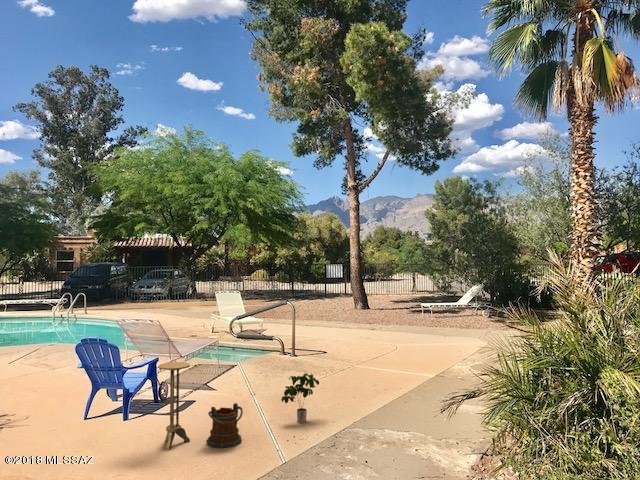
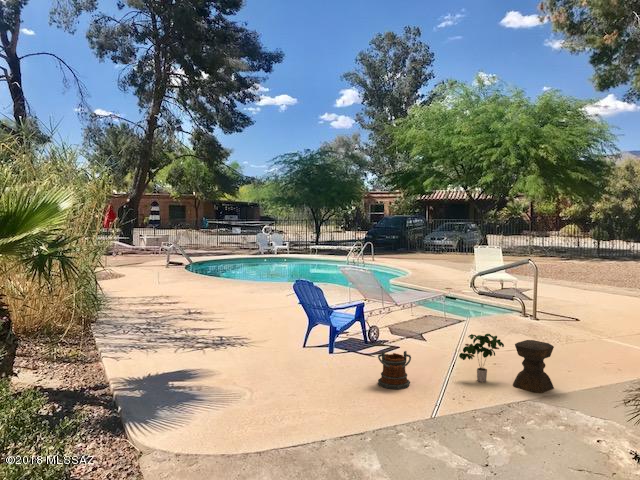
side table: present [158,362,190,450] -> none [339,307,366,381]
stool: none [330,374,364,424] -> present [513,340,554,393]

